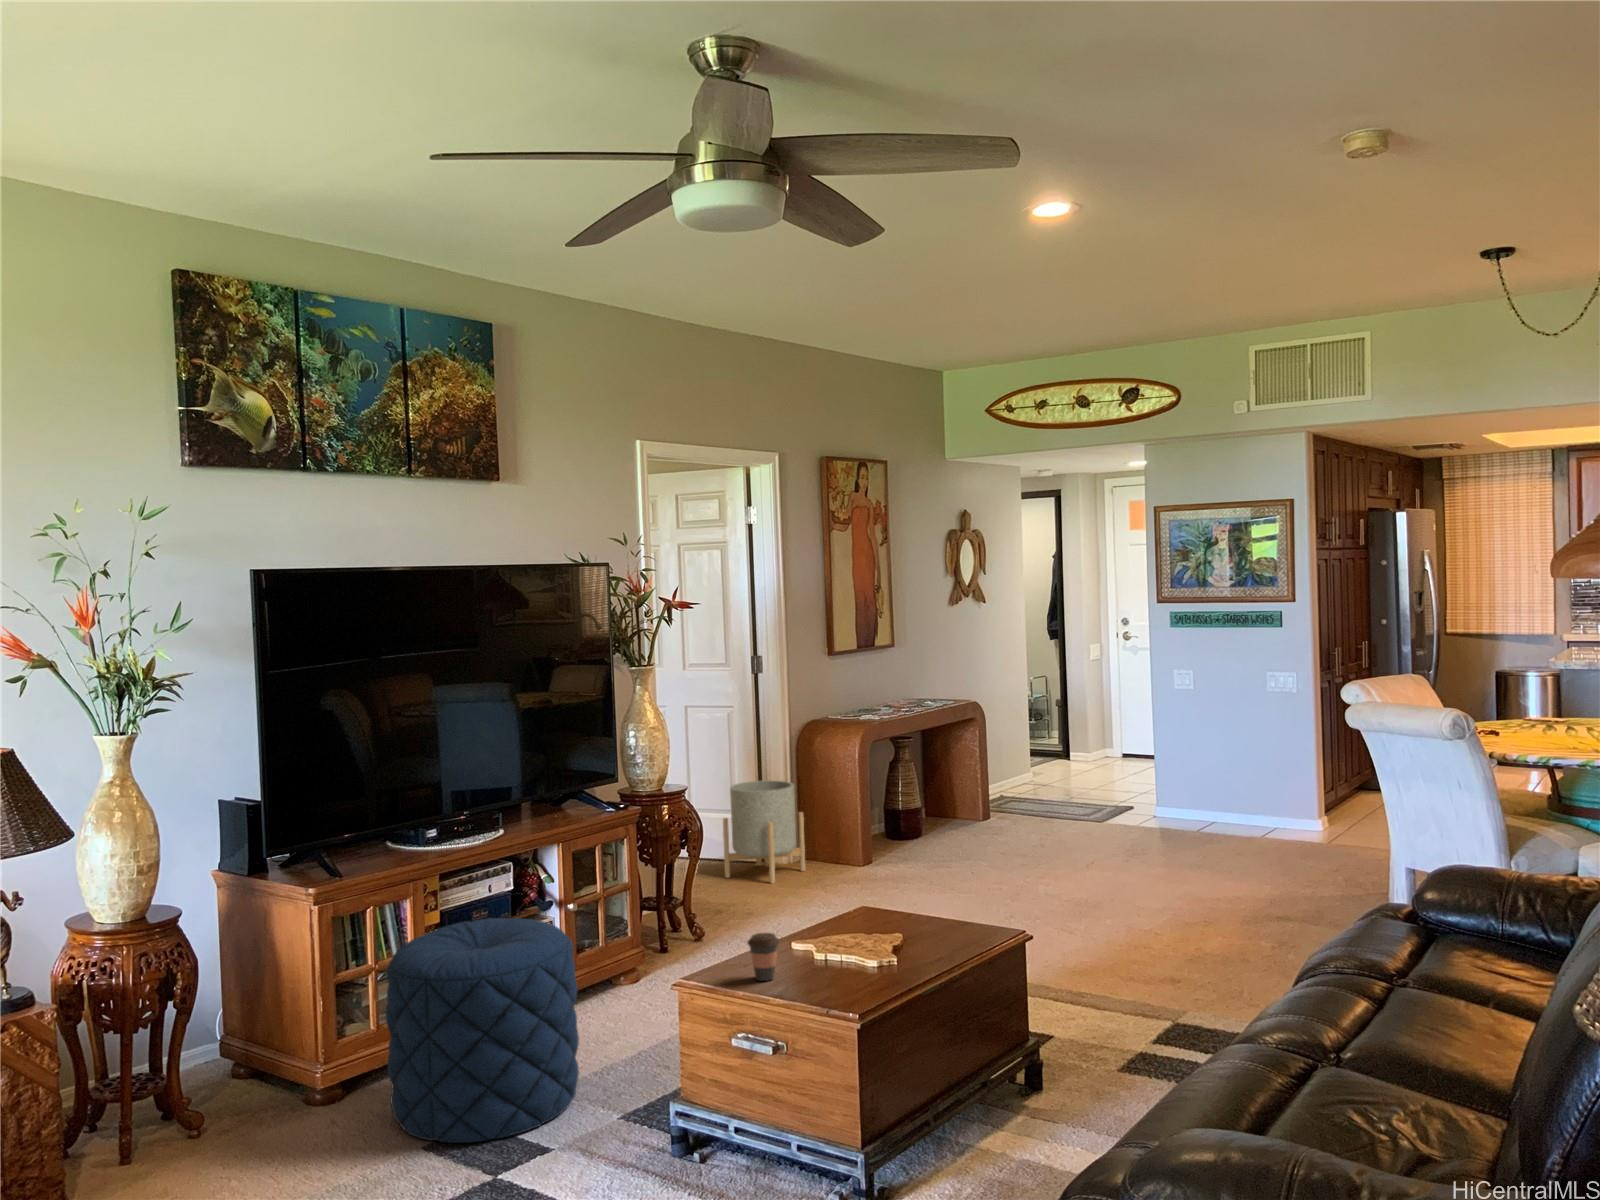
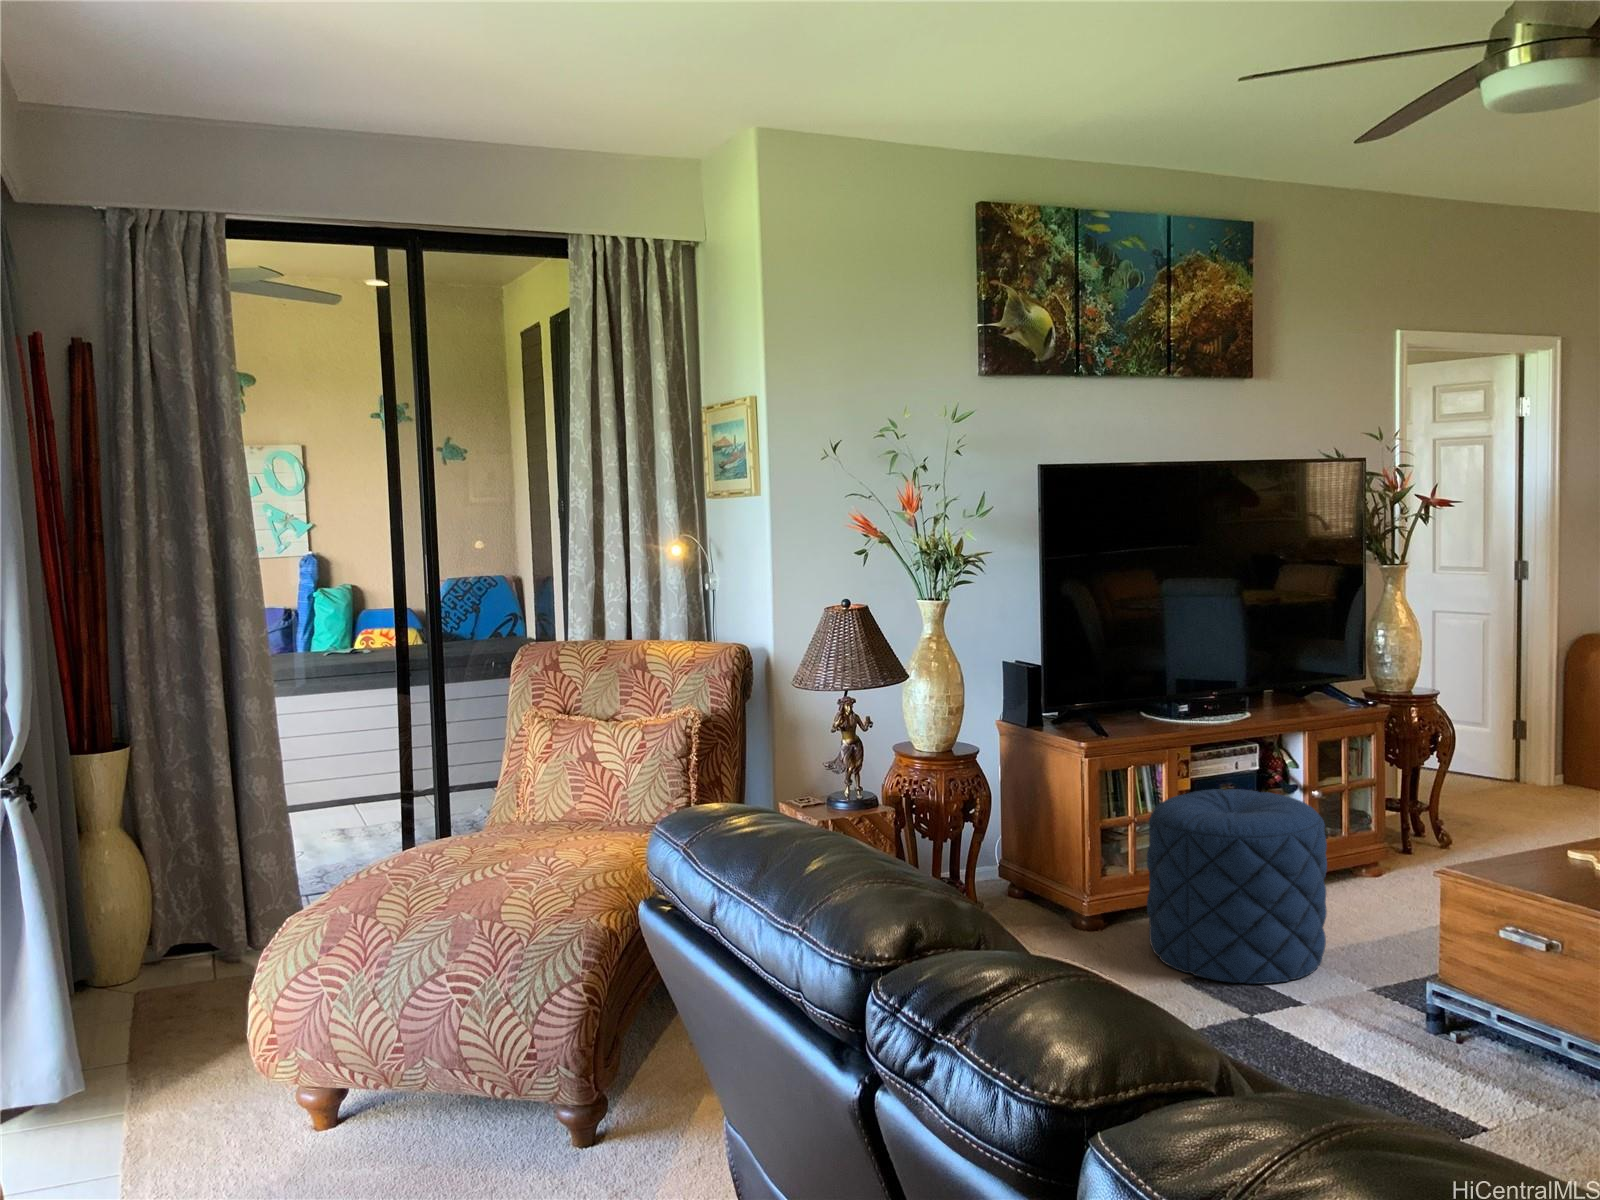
planter: present [723,780,805,884] -> none [1477,697,1579,808]
coffee cup: present [748,933,779,981] -> none [1522,832,1560,880]

